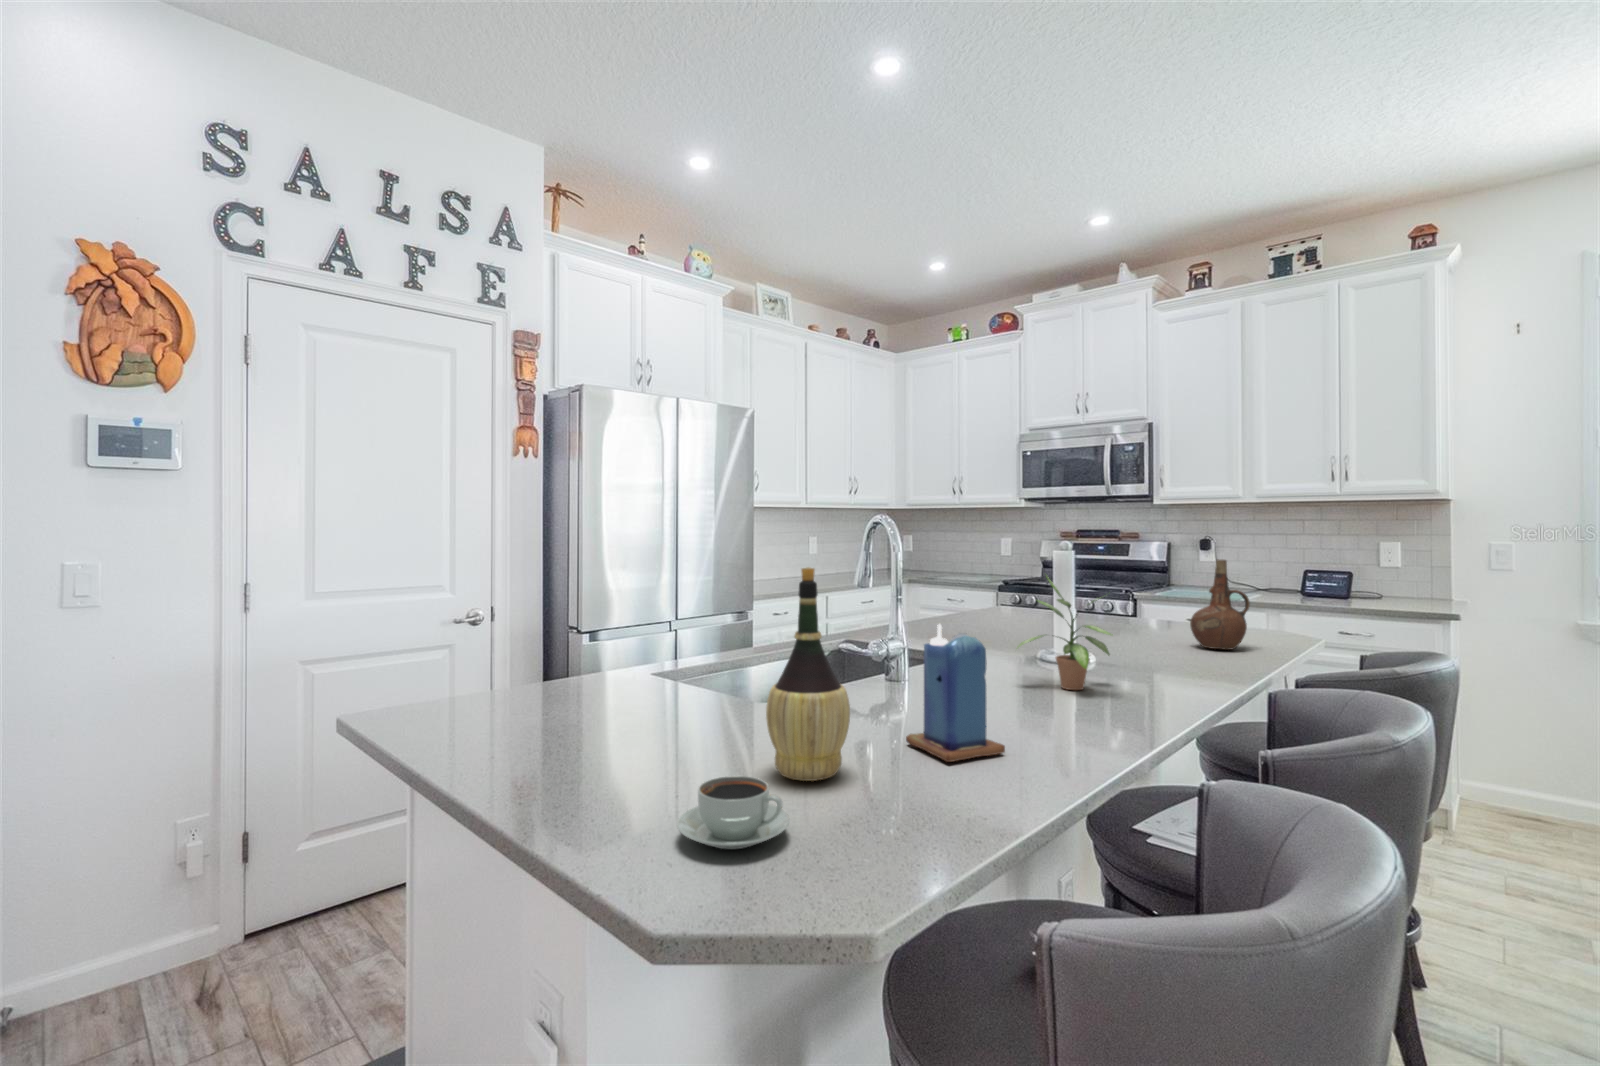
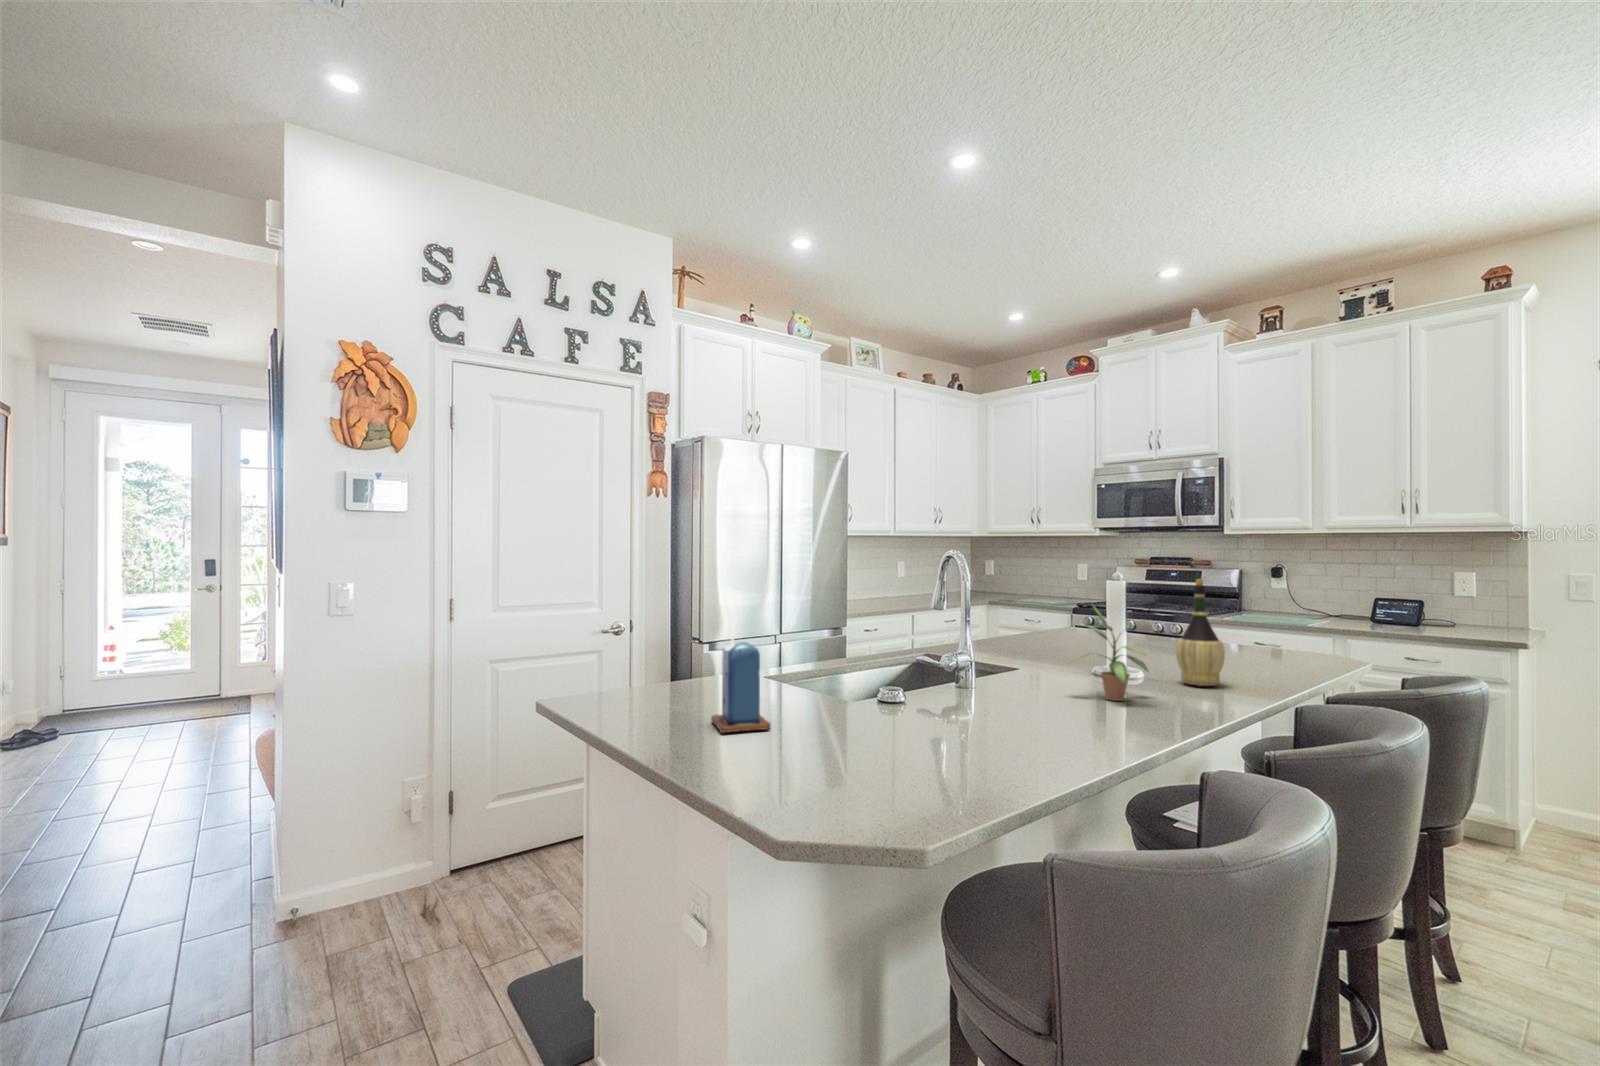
ceramic pitcher: present [1190,560,1250,650] -> none [1237,591,1292,672]
wine bottle: present [766,567,850,781] -> present [1176,579,1225,686]
candle: present [906,624,1005,762] -> present [711,636,770,733]
coffee cup: present [677,776,789,849] -> none [795,746,873,794]

